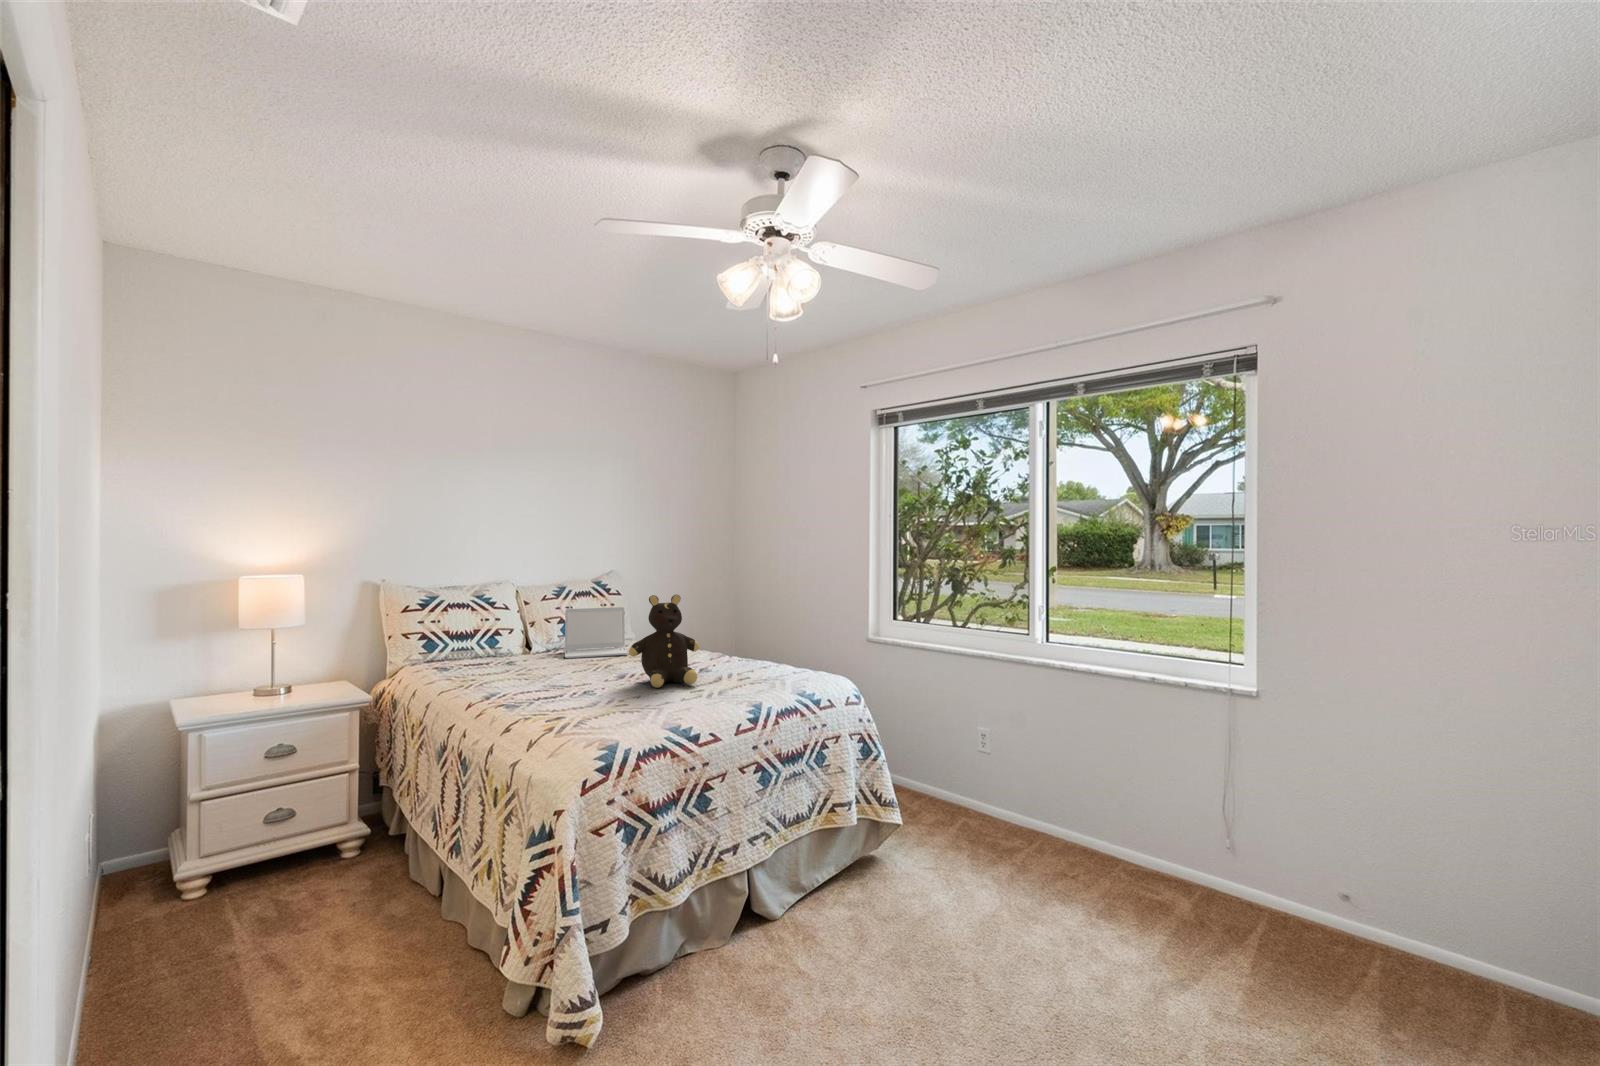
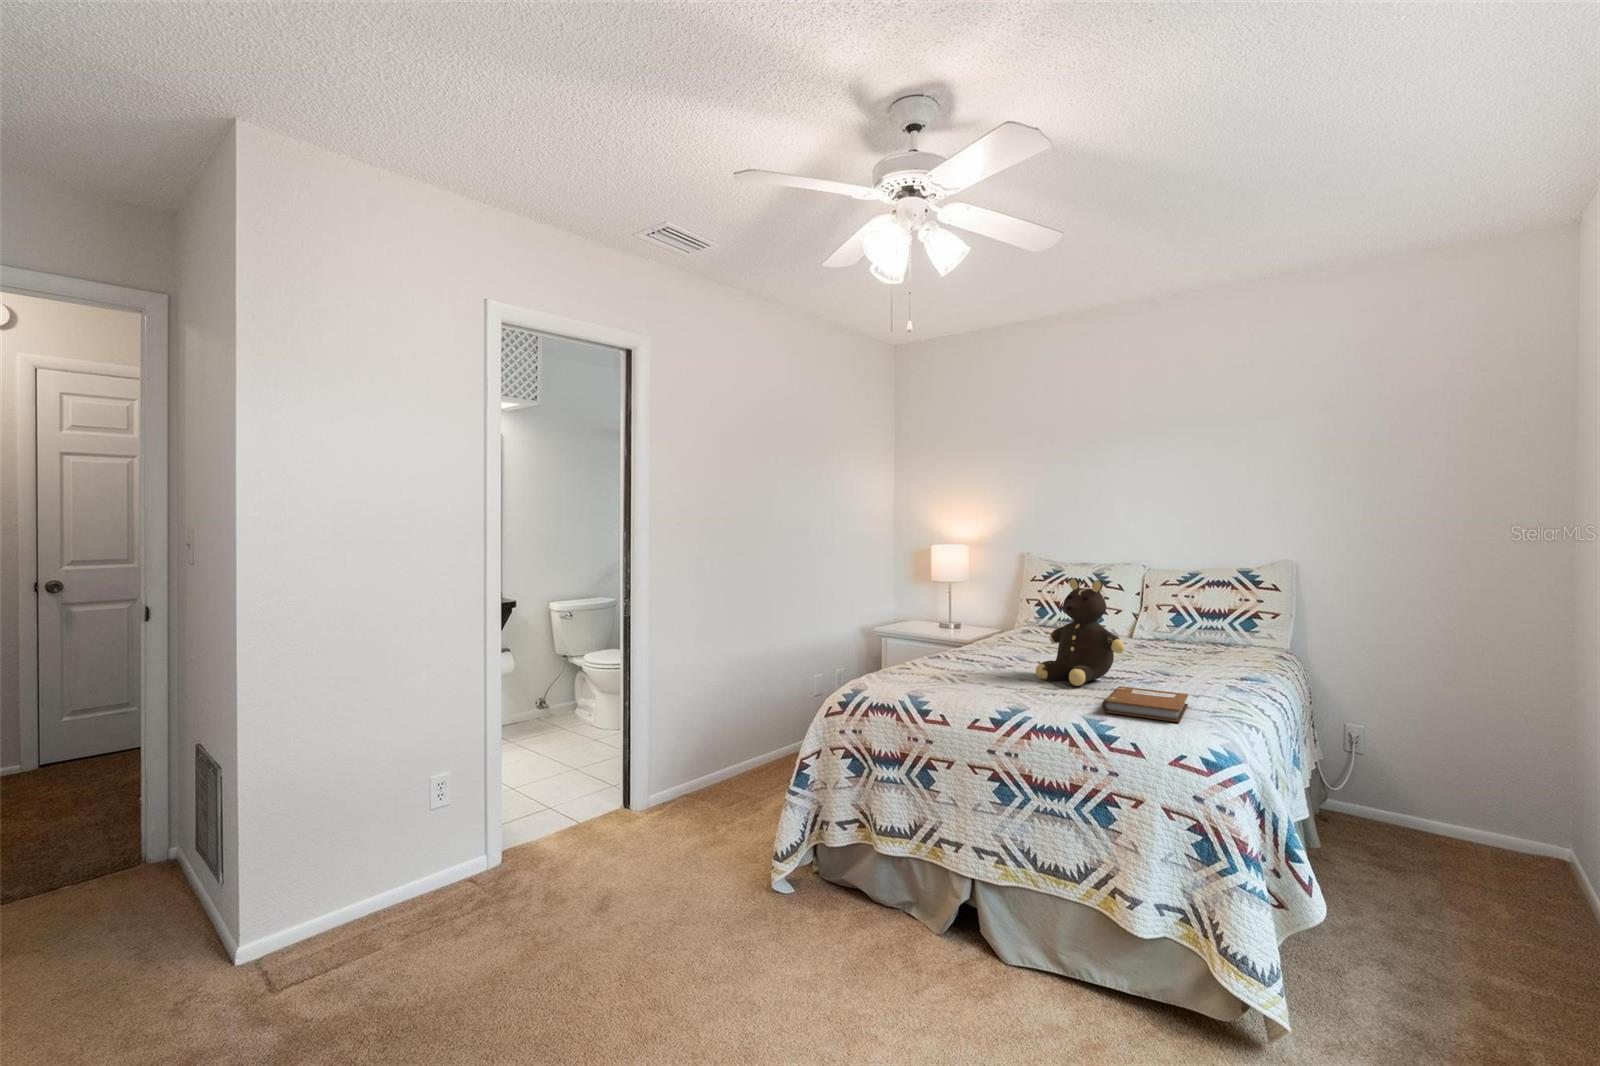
laptop: present [565,607,628,658] -> none [1128,595,1230,658]
notebook: none [728,667,805,690] -> present [1102,686,1188,722]

